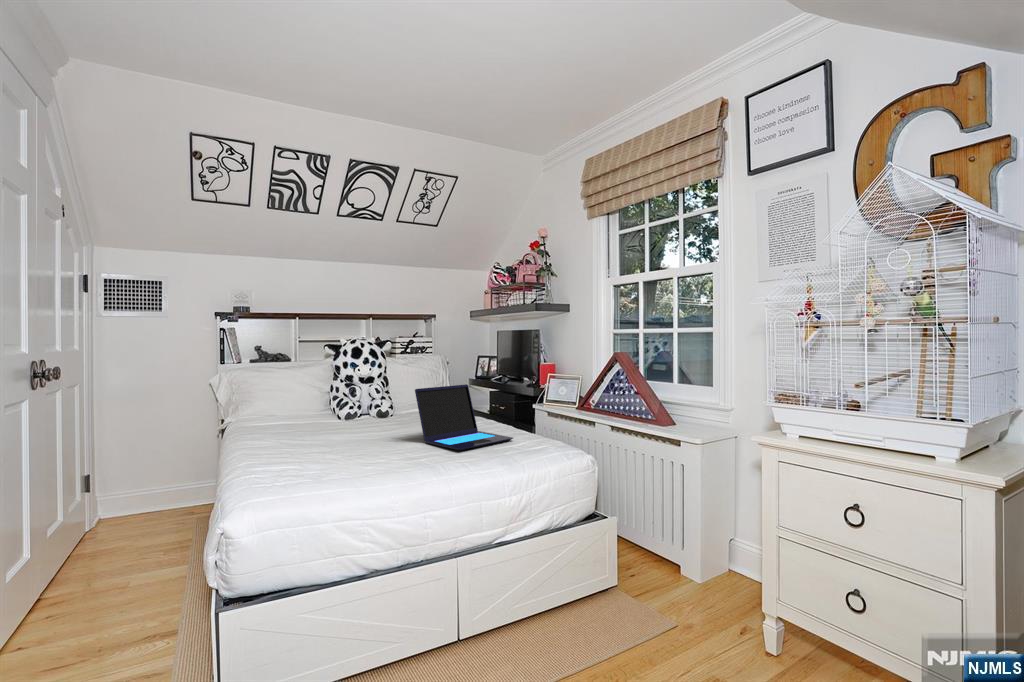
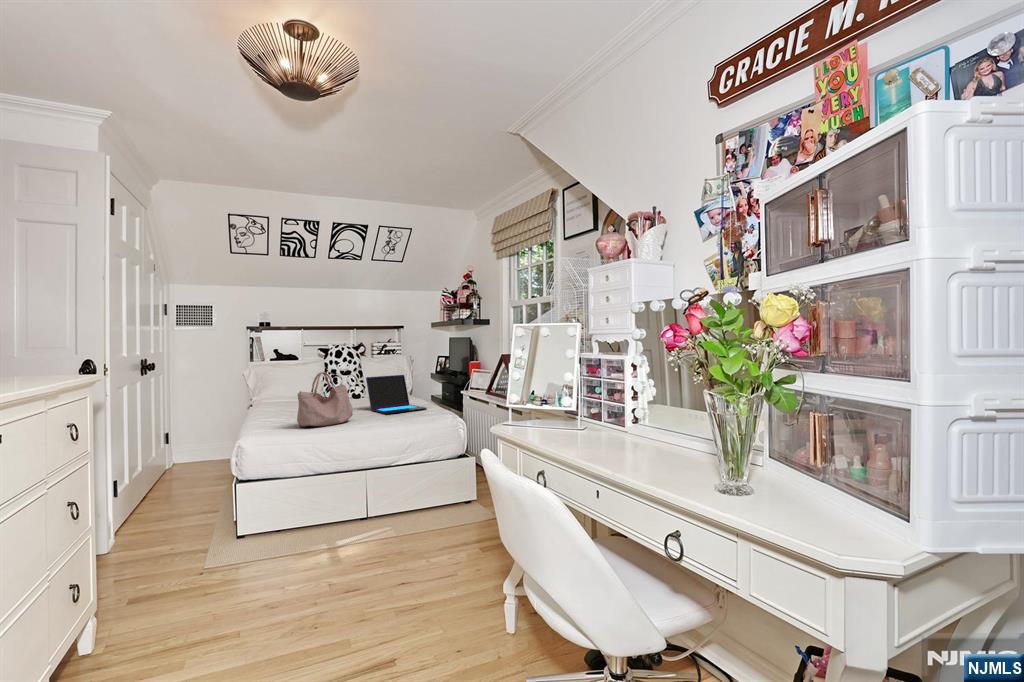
handbag: none [318,382,410,483] -> present [297,372,353,427]

